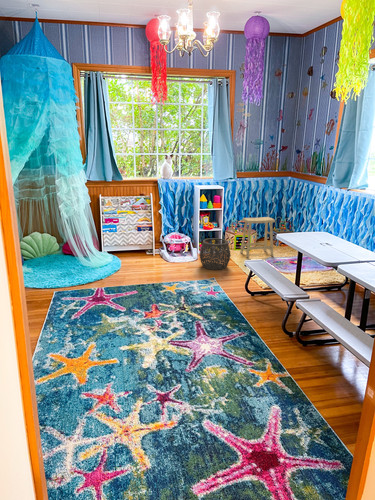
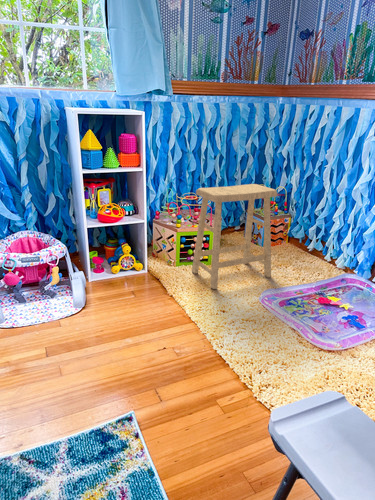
woven basket: present [200,238,230,270] -> none [78,253,177,362]

